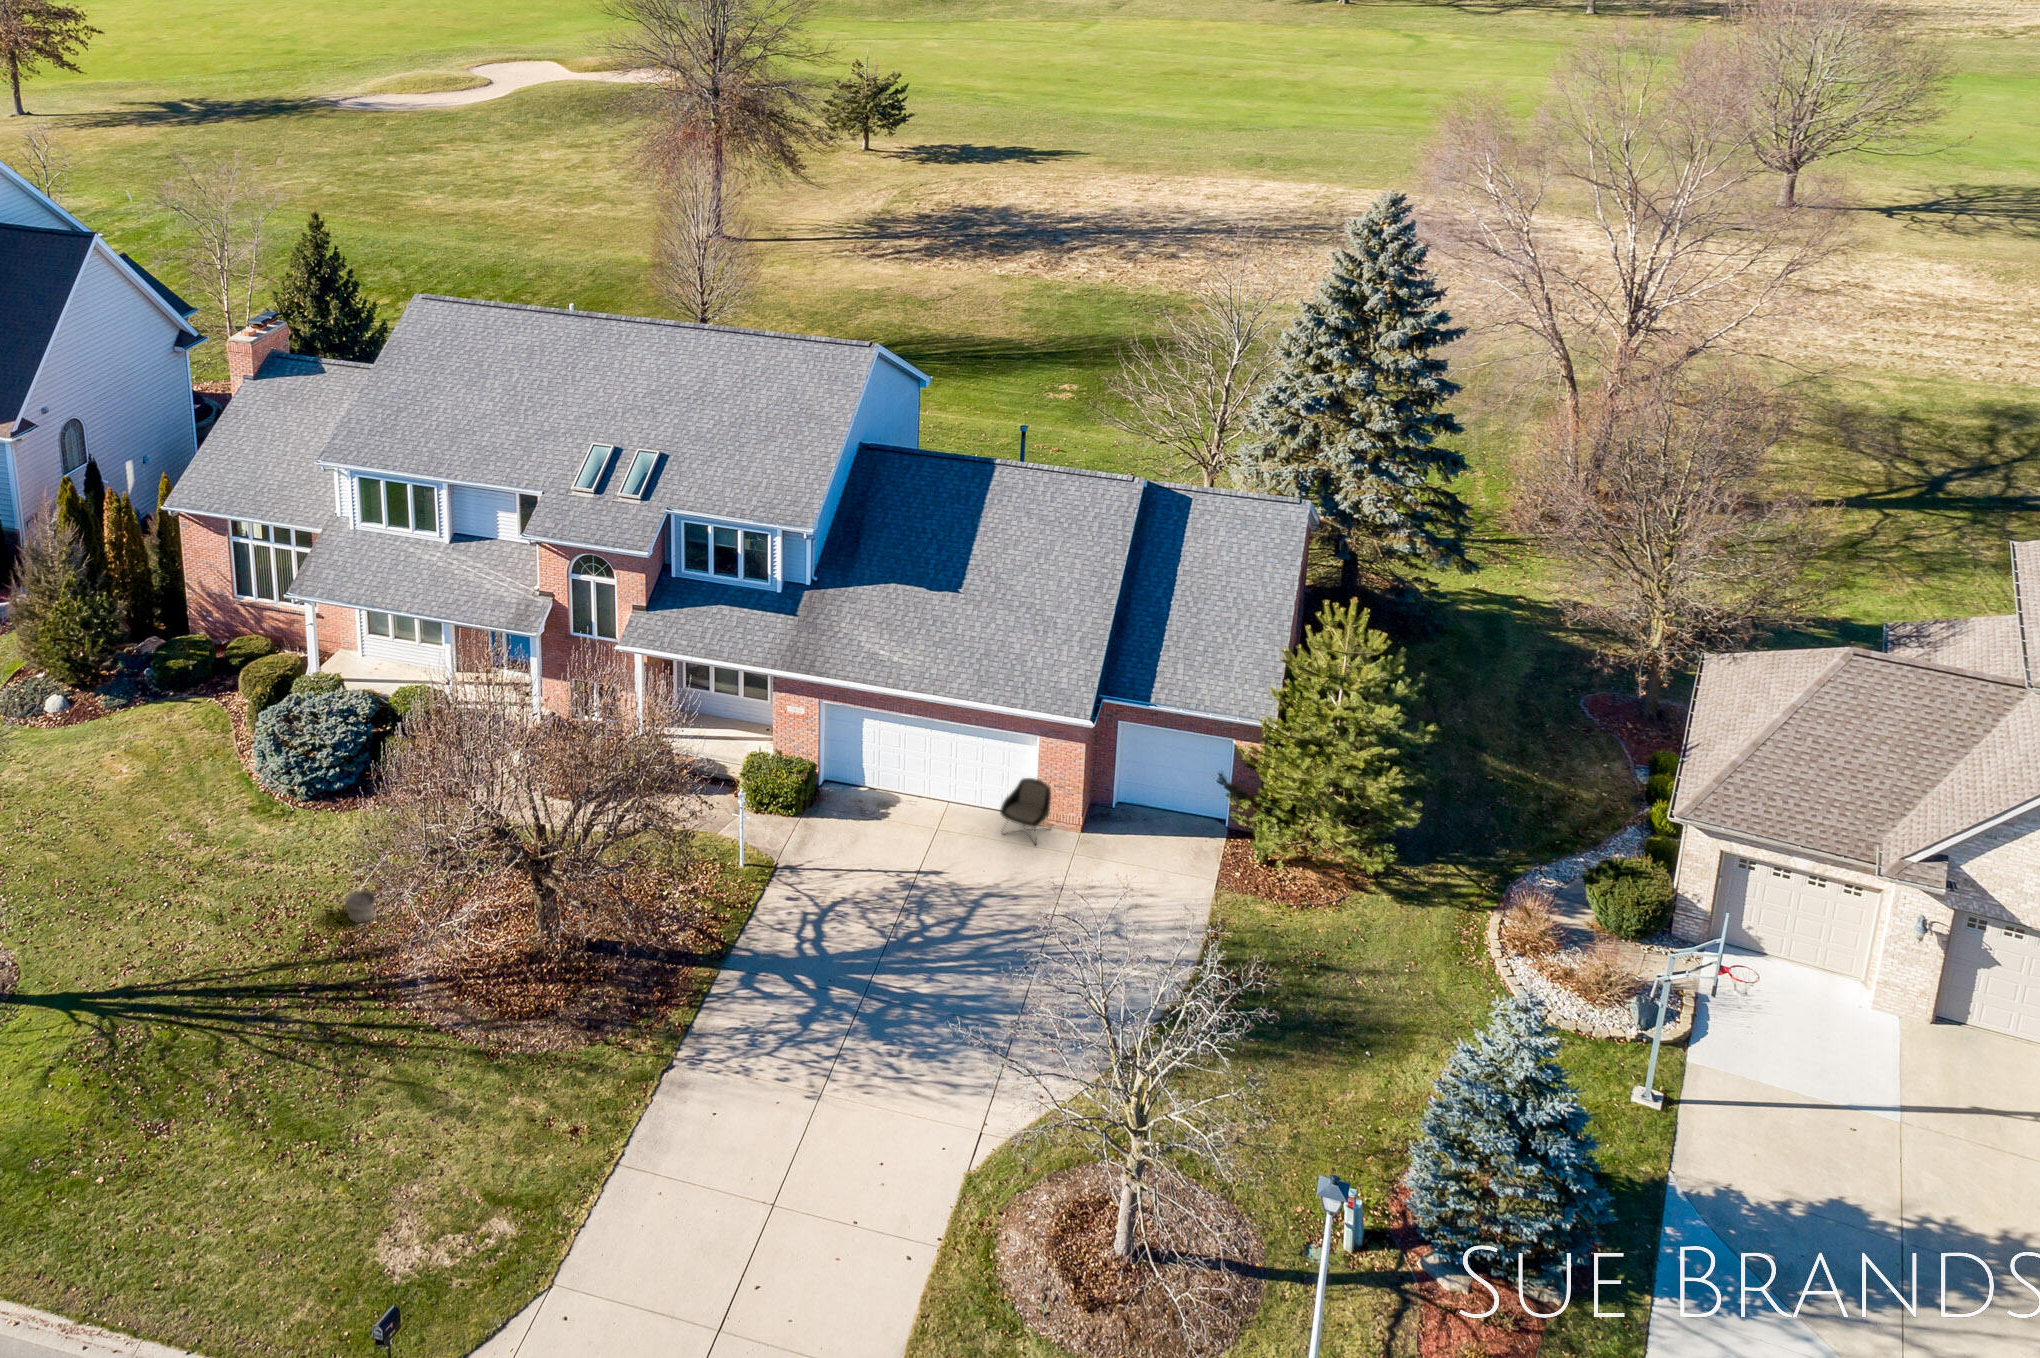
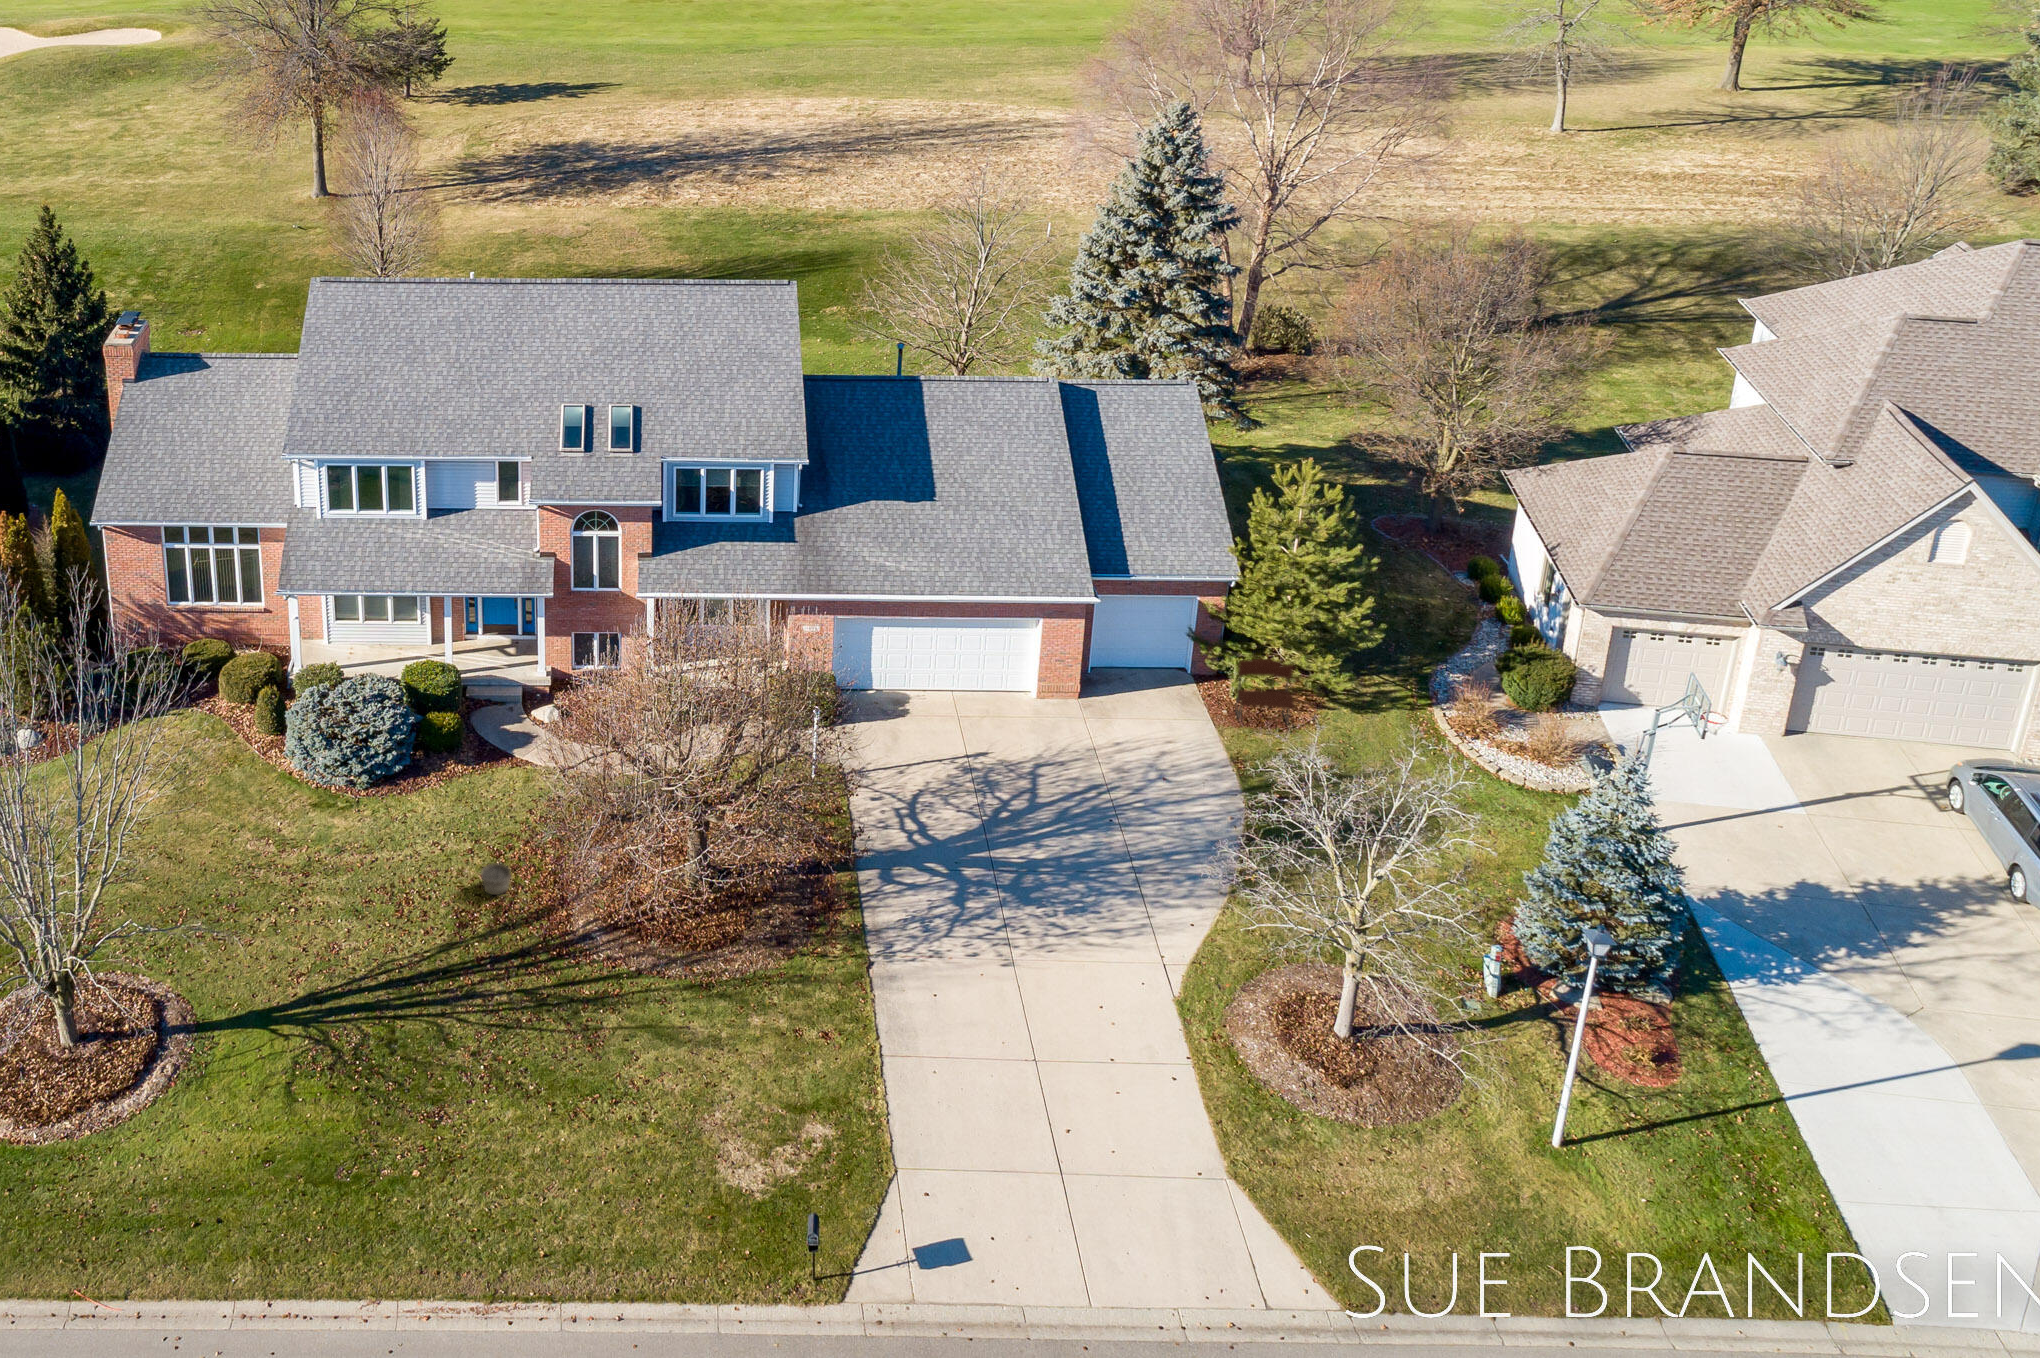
lounge chair: present [1000,778,1051,836] -> none [1017,658,1060,717]
bench: none [1243,817,1313,900] -> present [1235,659,1295,724]

